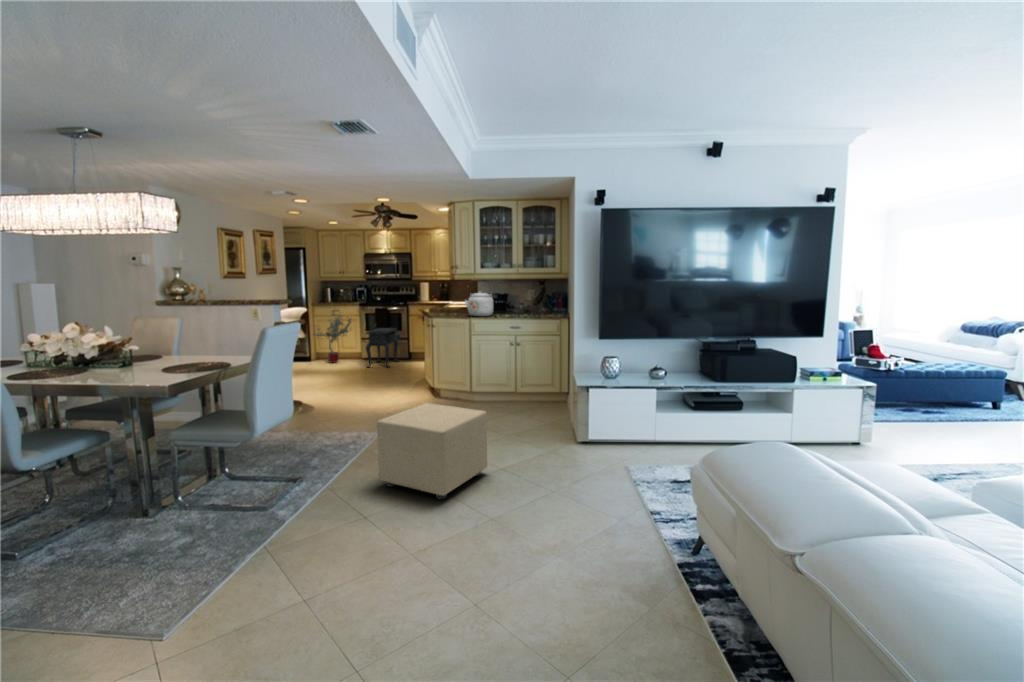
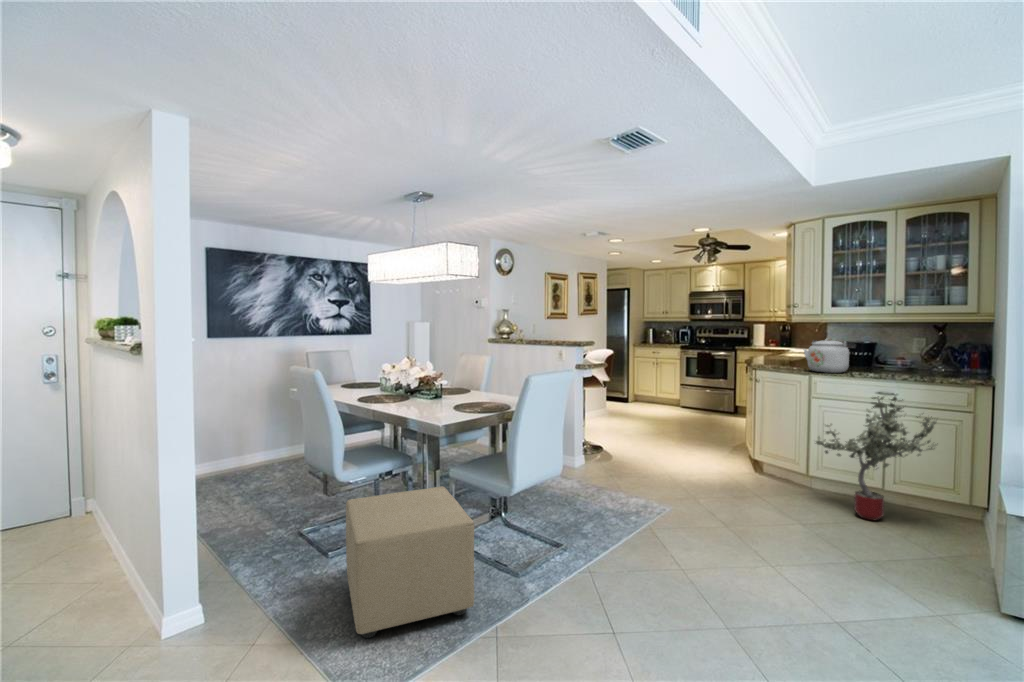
potted tree: present [314,312,351,363] -> present [816,396,937,520]
side table: present [366,328,400,368] -> none [681,374,724,421]
ottoman: present [377,403,487,499] -> present [346,486,474,638]

